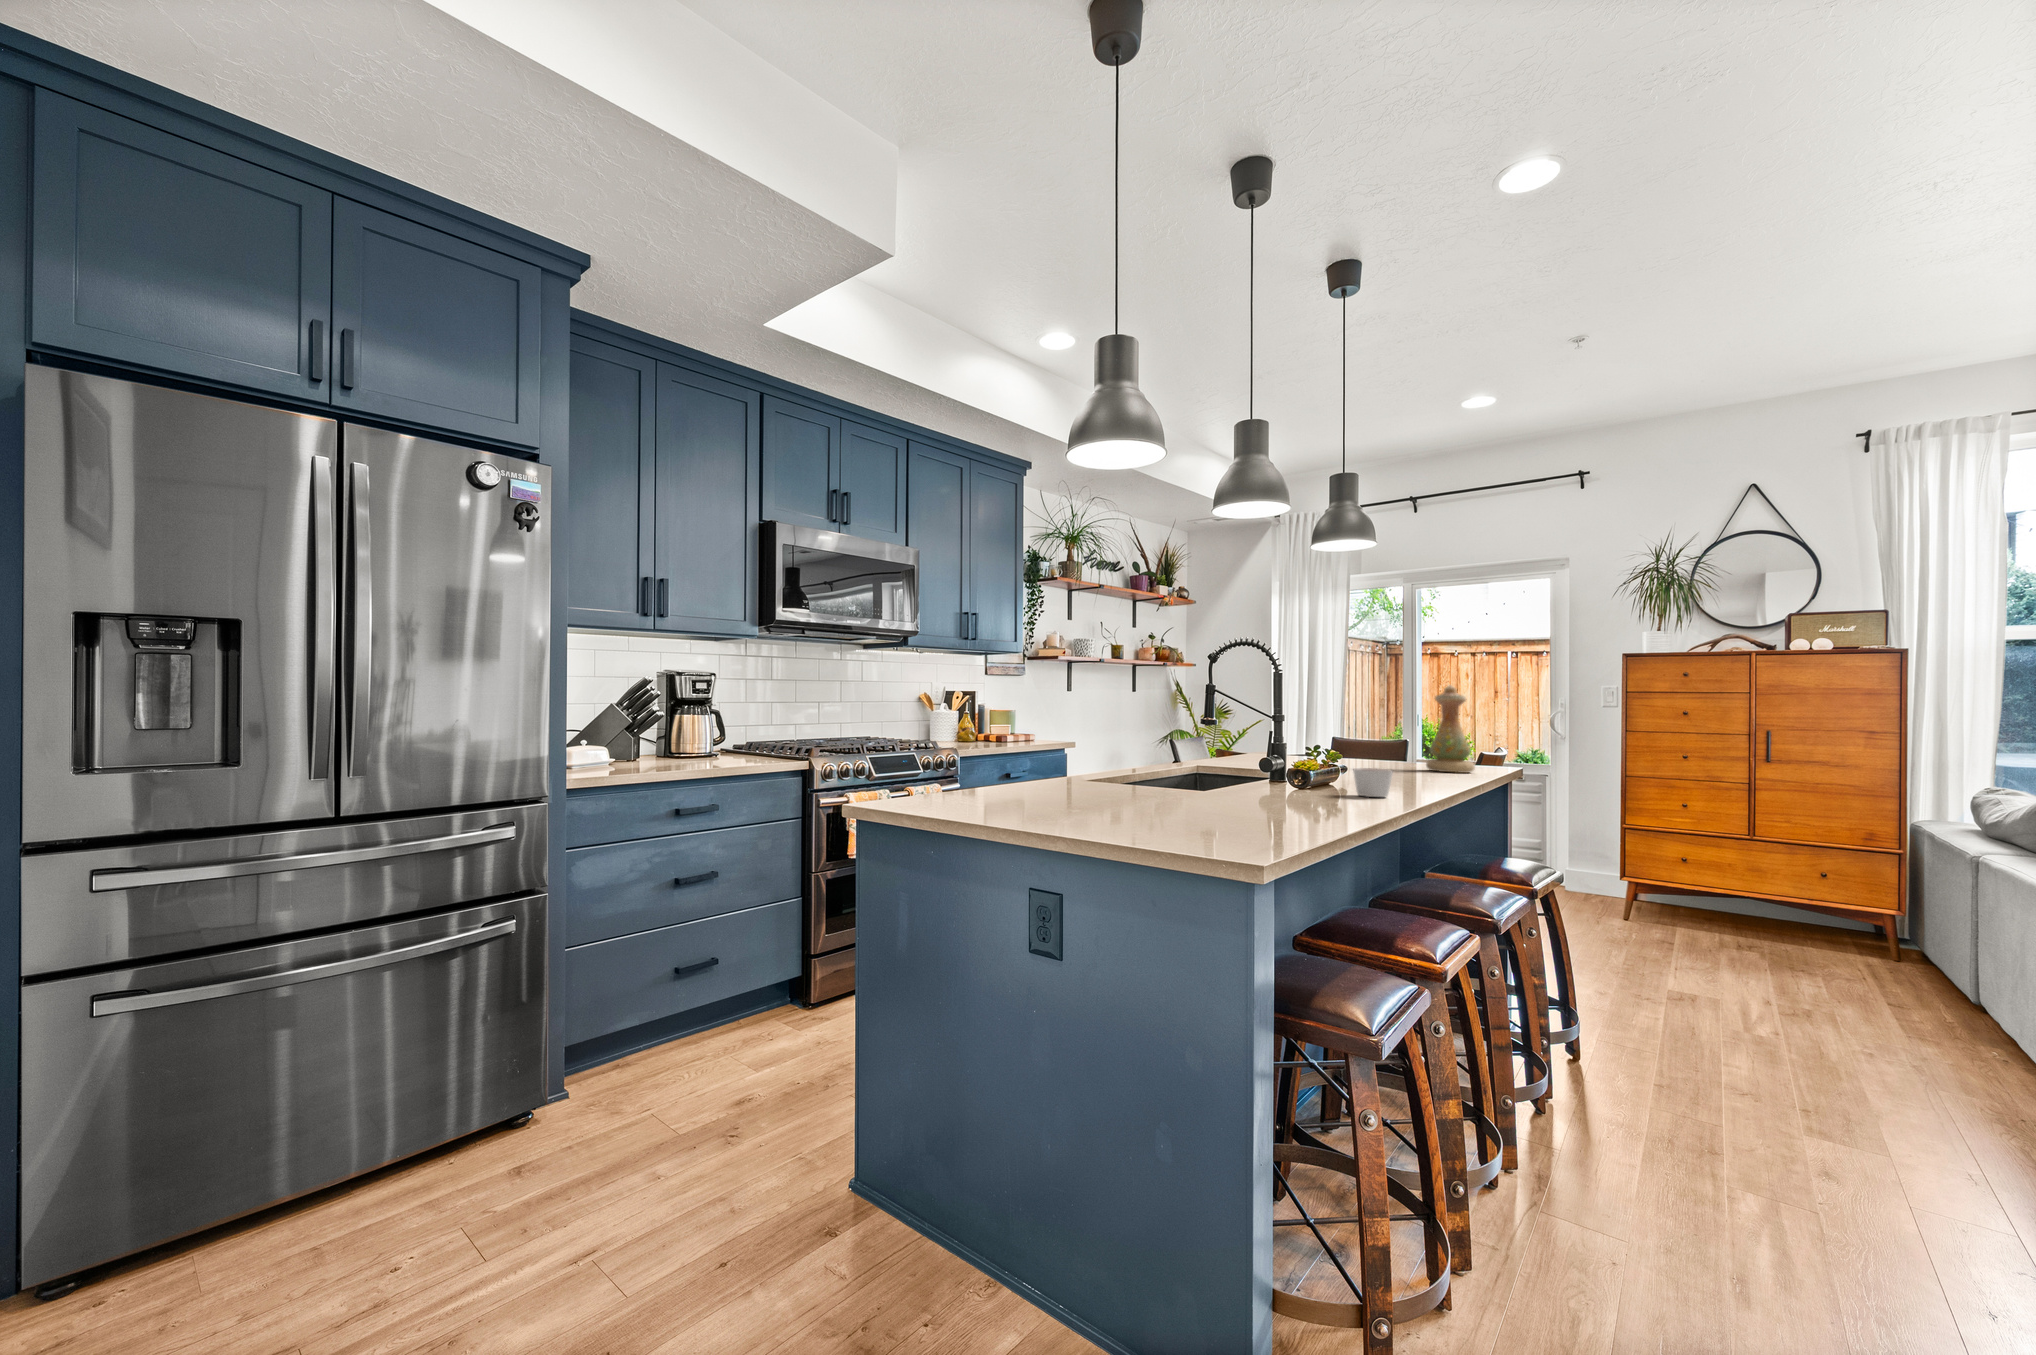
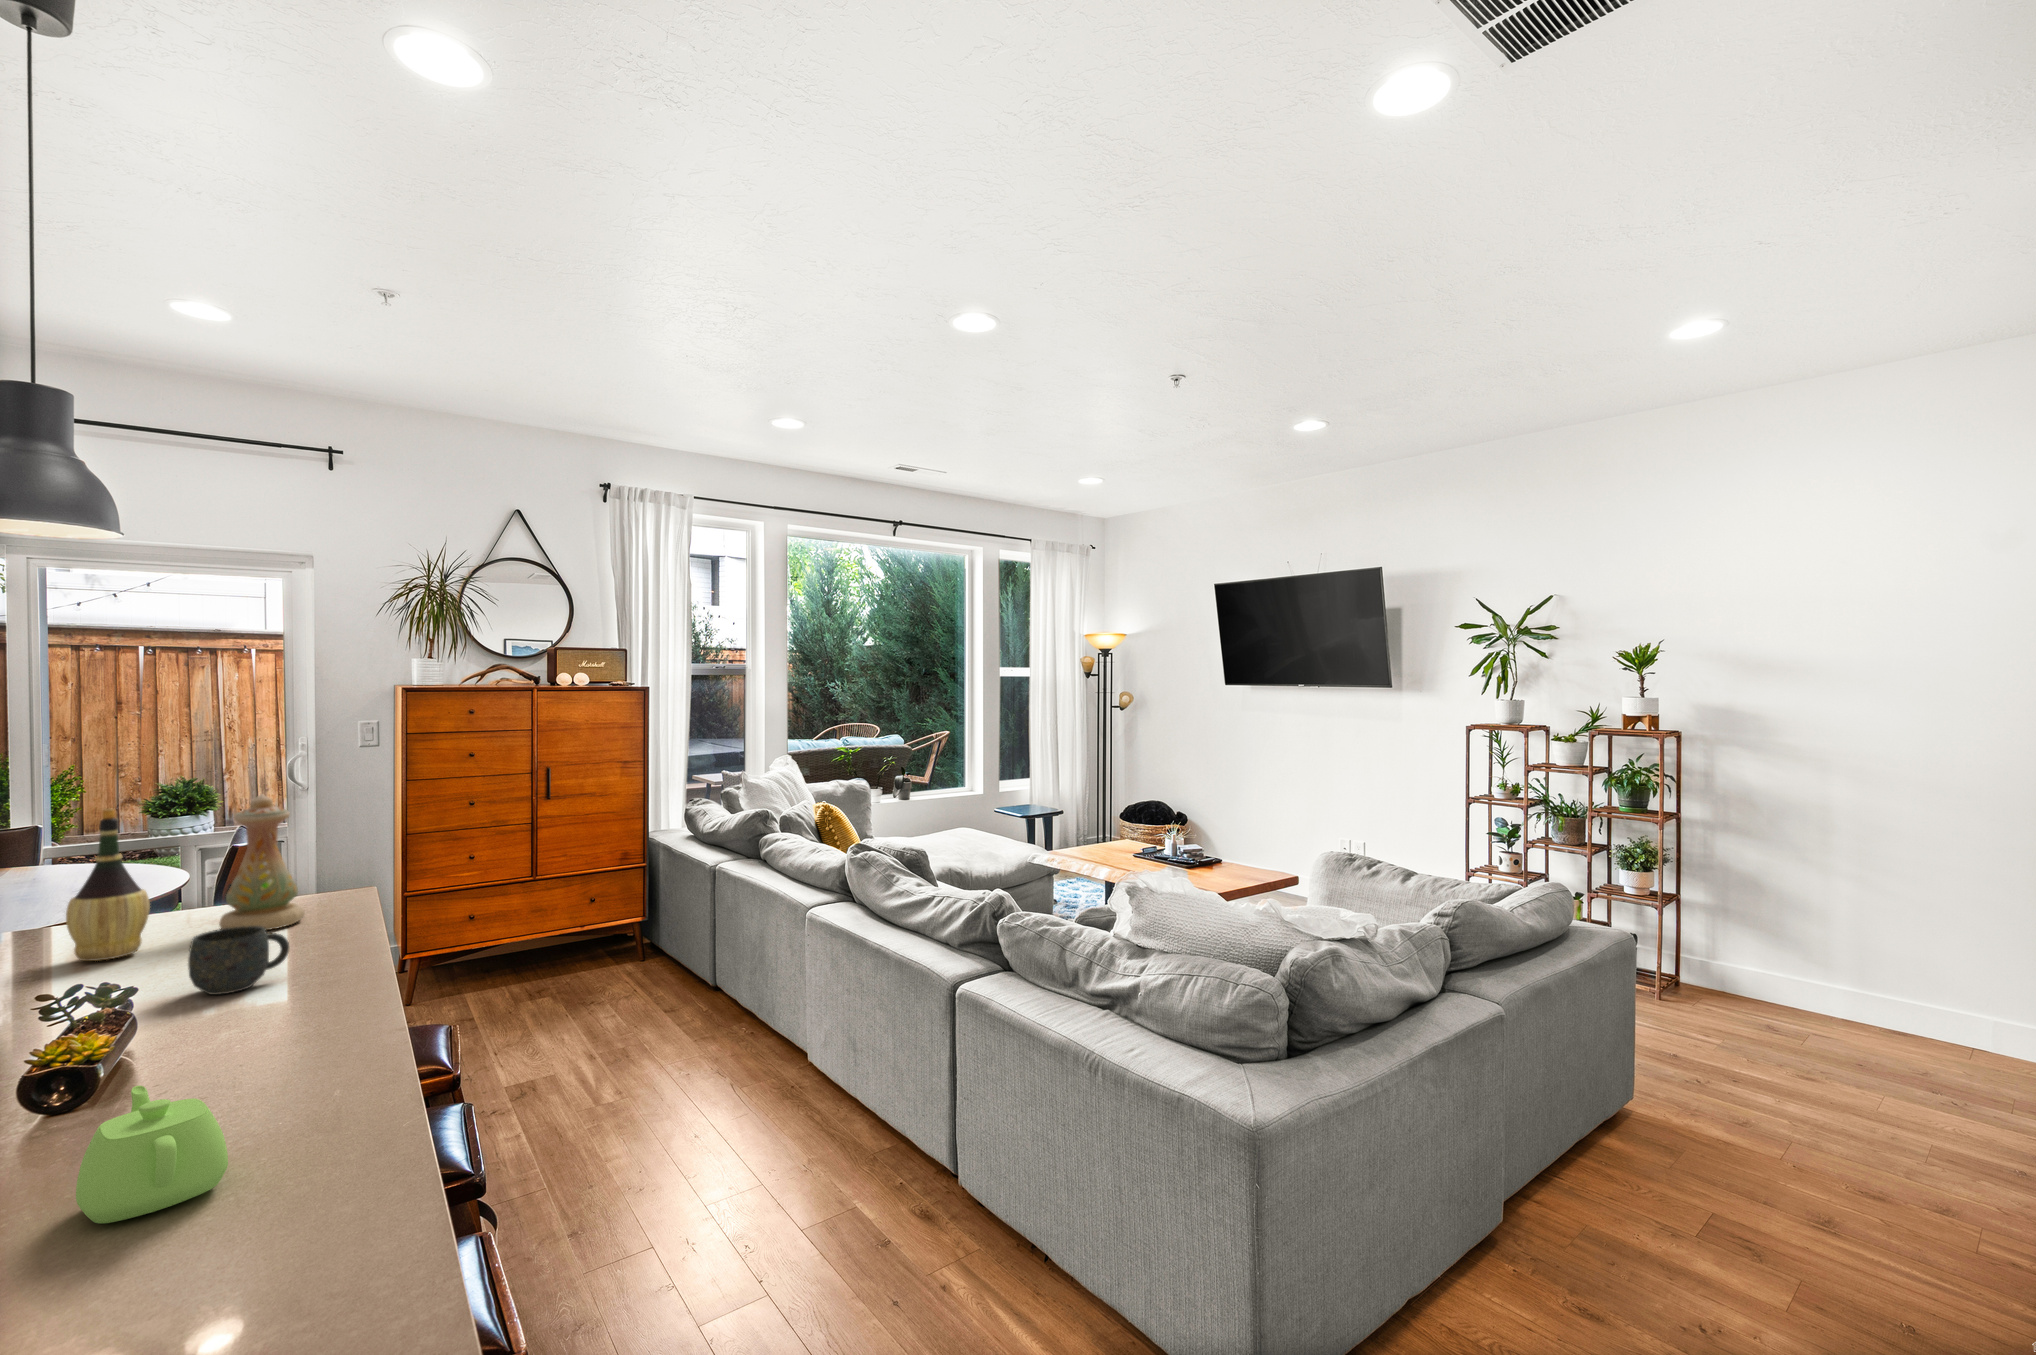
wine bottle: none [1351,683,1388,768] -> present [66,809,150,961]
mug: none [1383,745,1435,780] -> present [188,926,289,995]
teapot: none [1273,754,1328,801] -> present [76,1086,228,1224]
candle: present [1353,768,1393,797] -> none [233,1037,319,1108]

